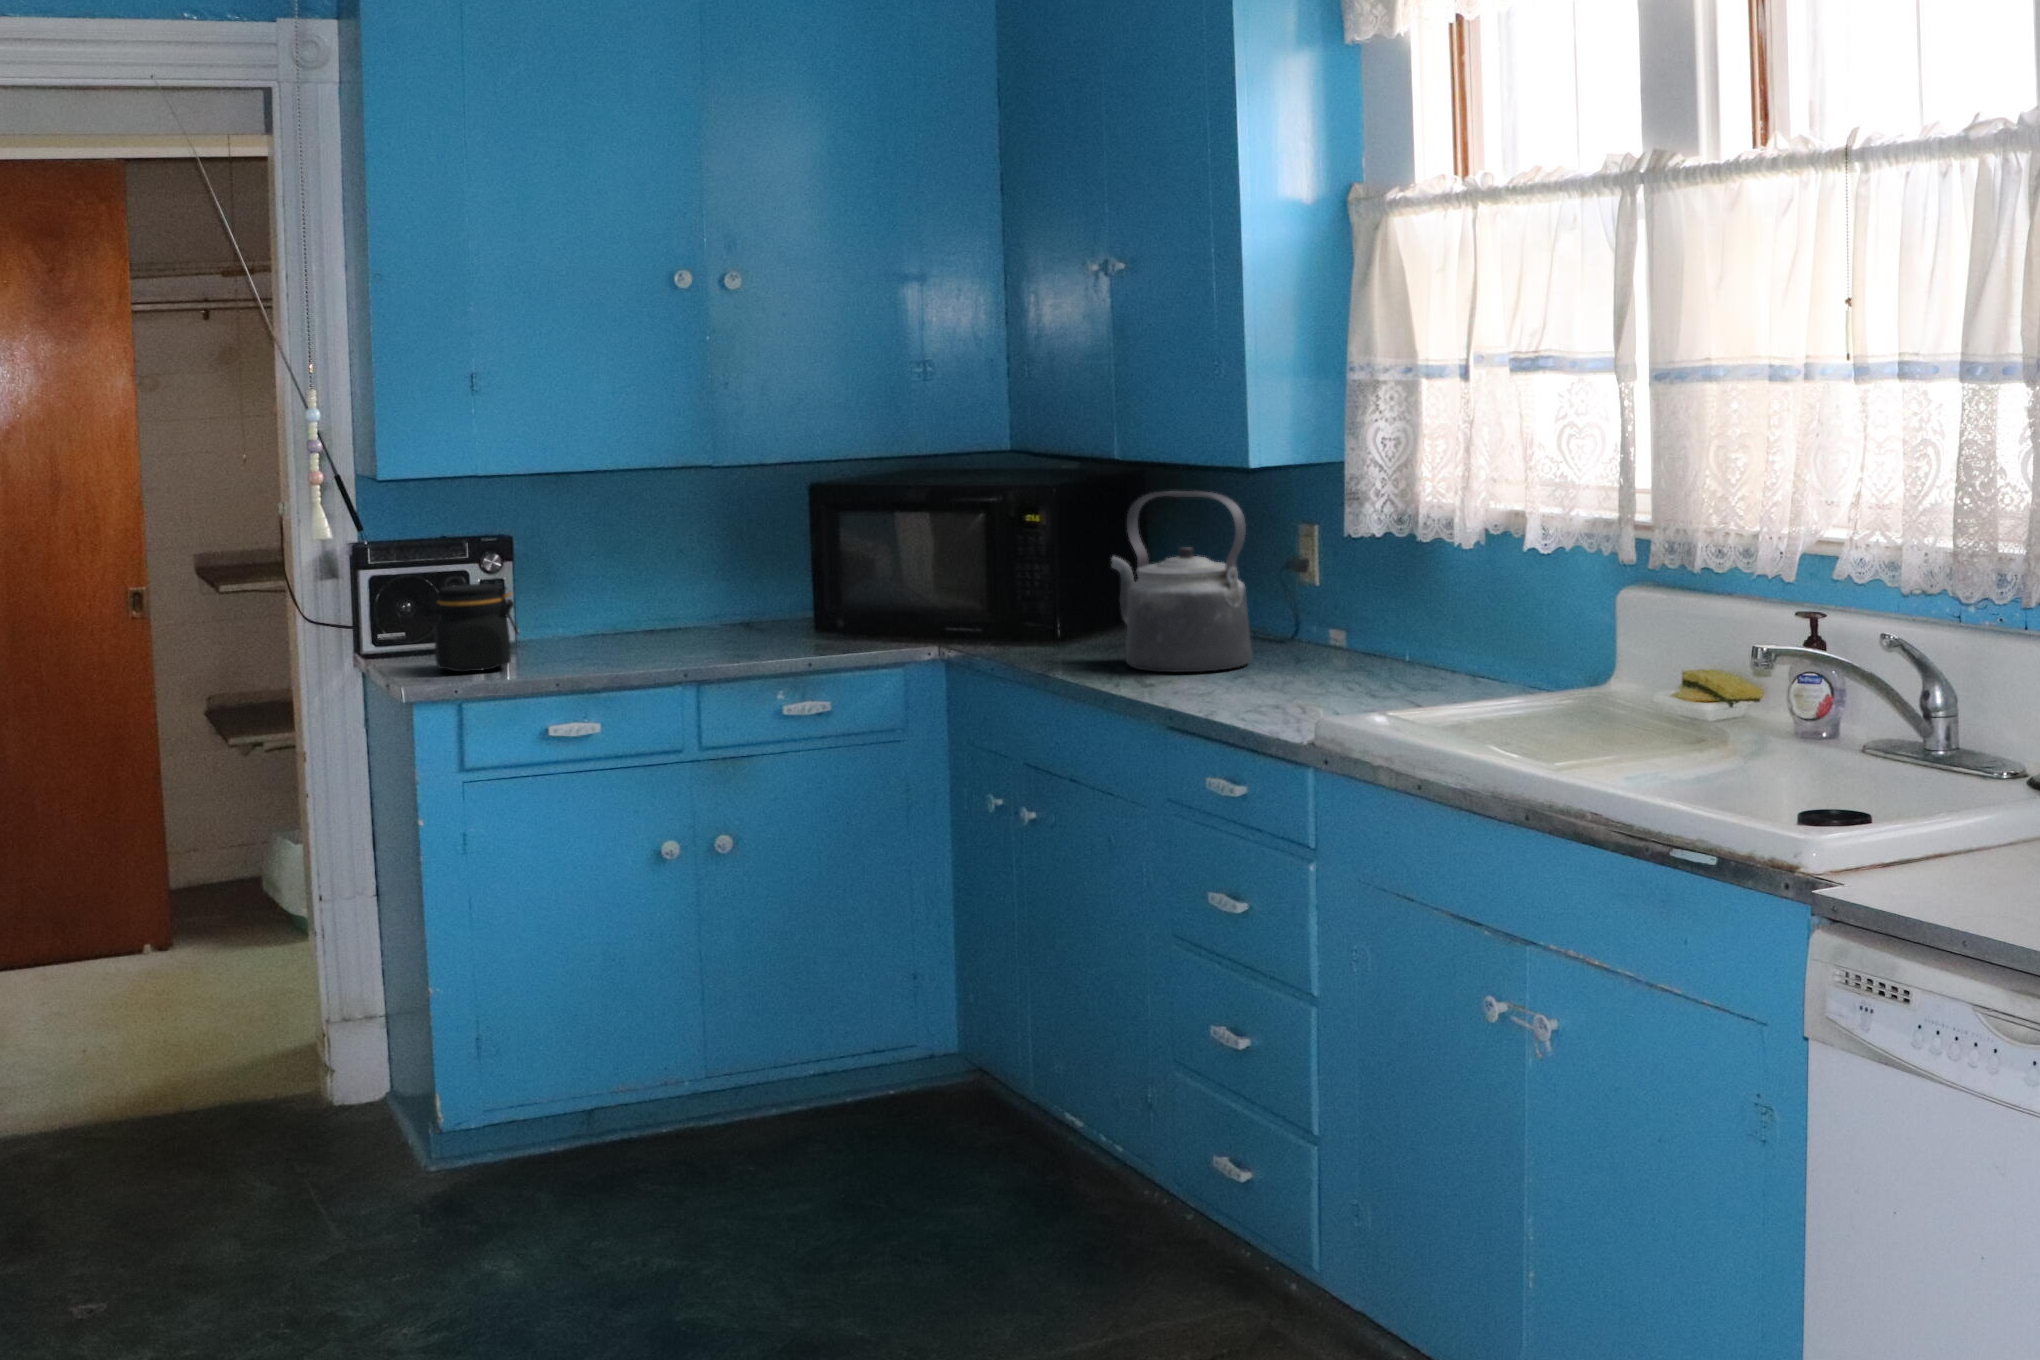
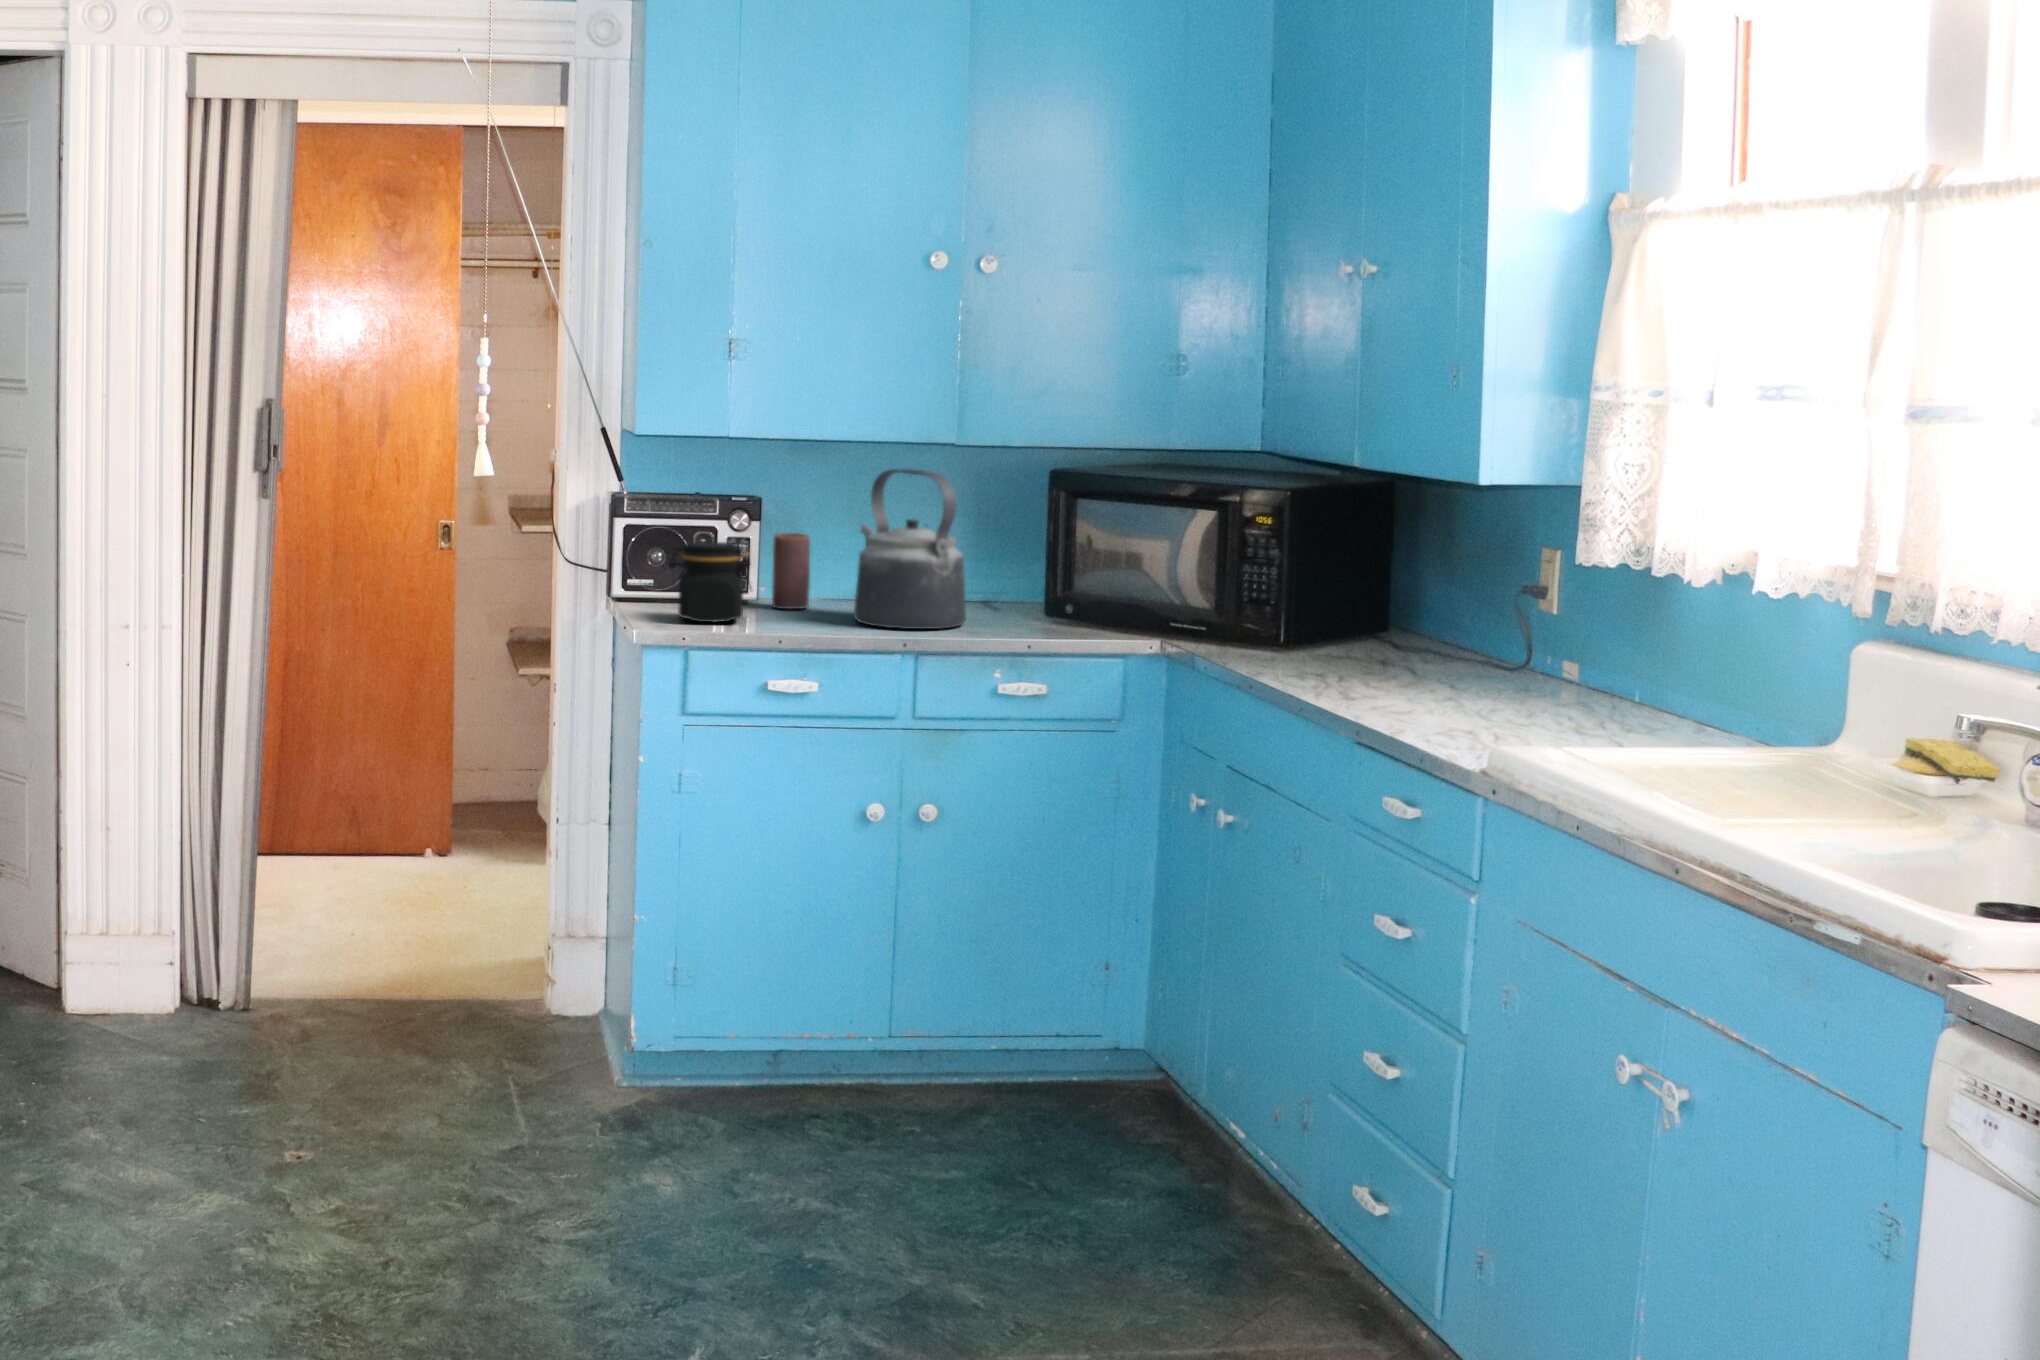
kettle: present [1111,491,1252,672] -> present [854,469,966,629]
candle: none [531,568,575,650] -> present [772,533,810,609]

